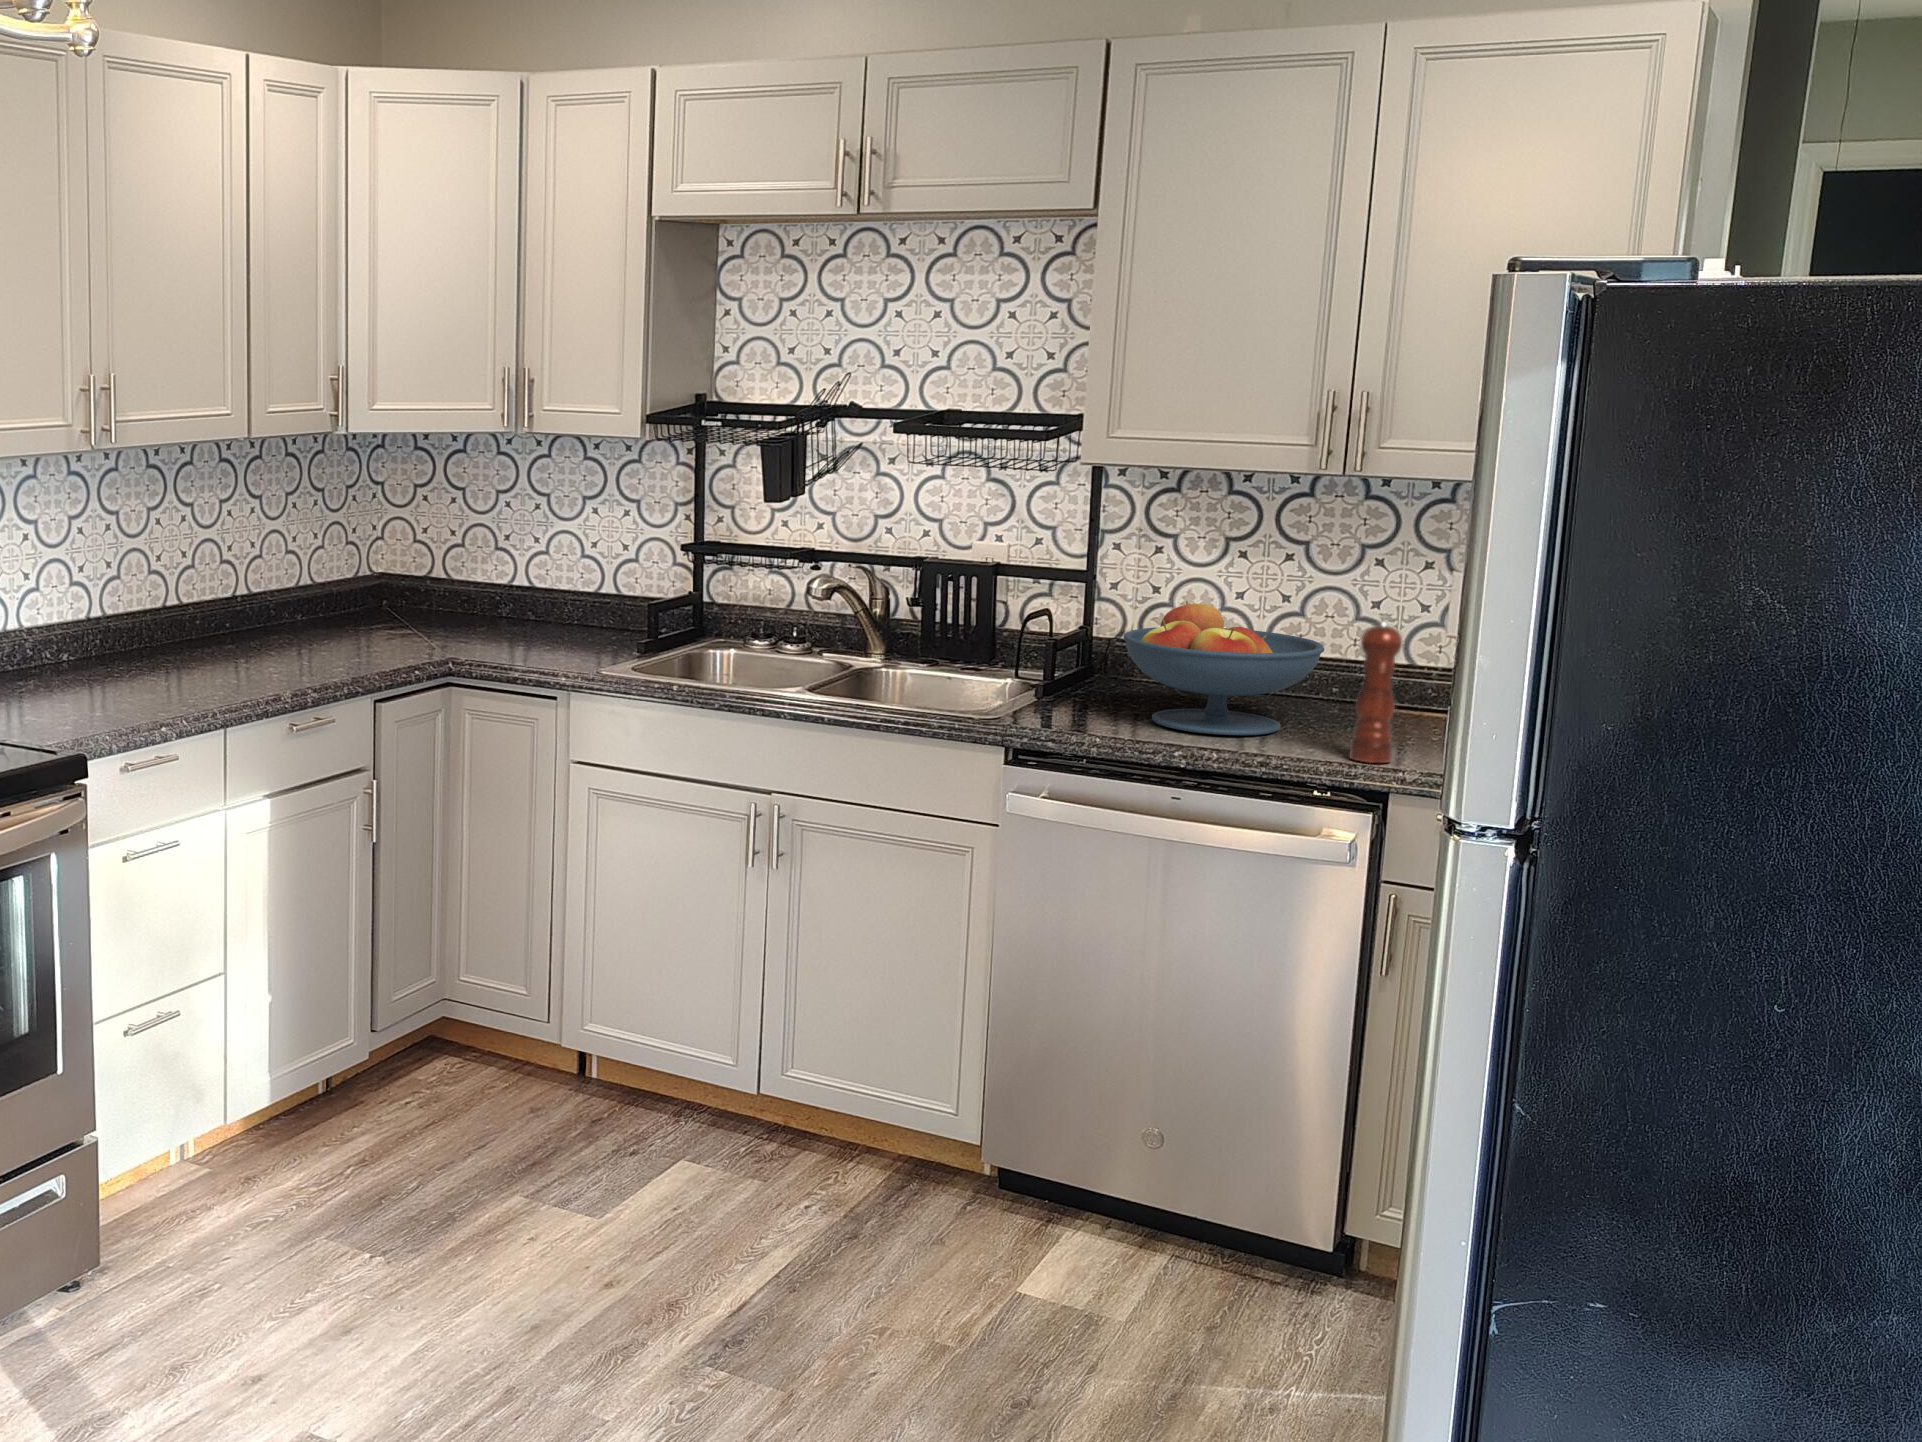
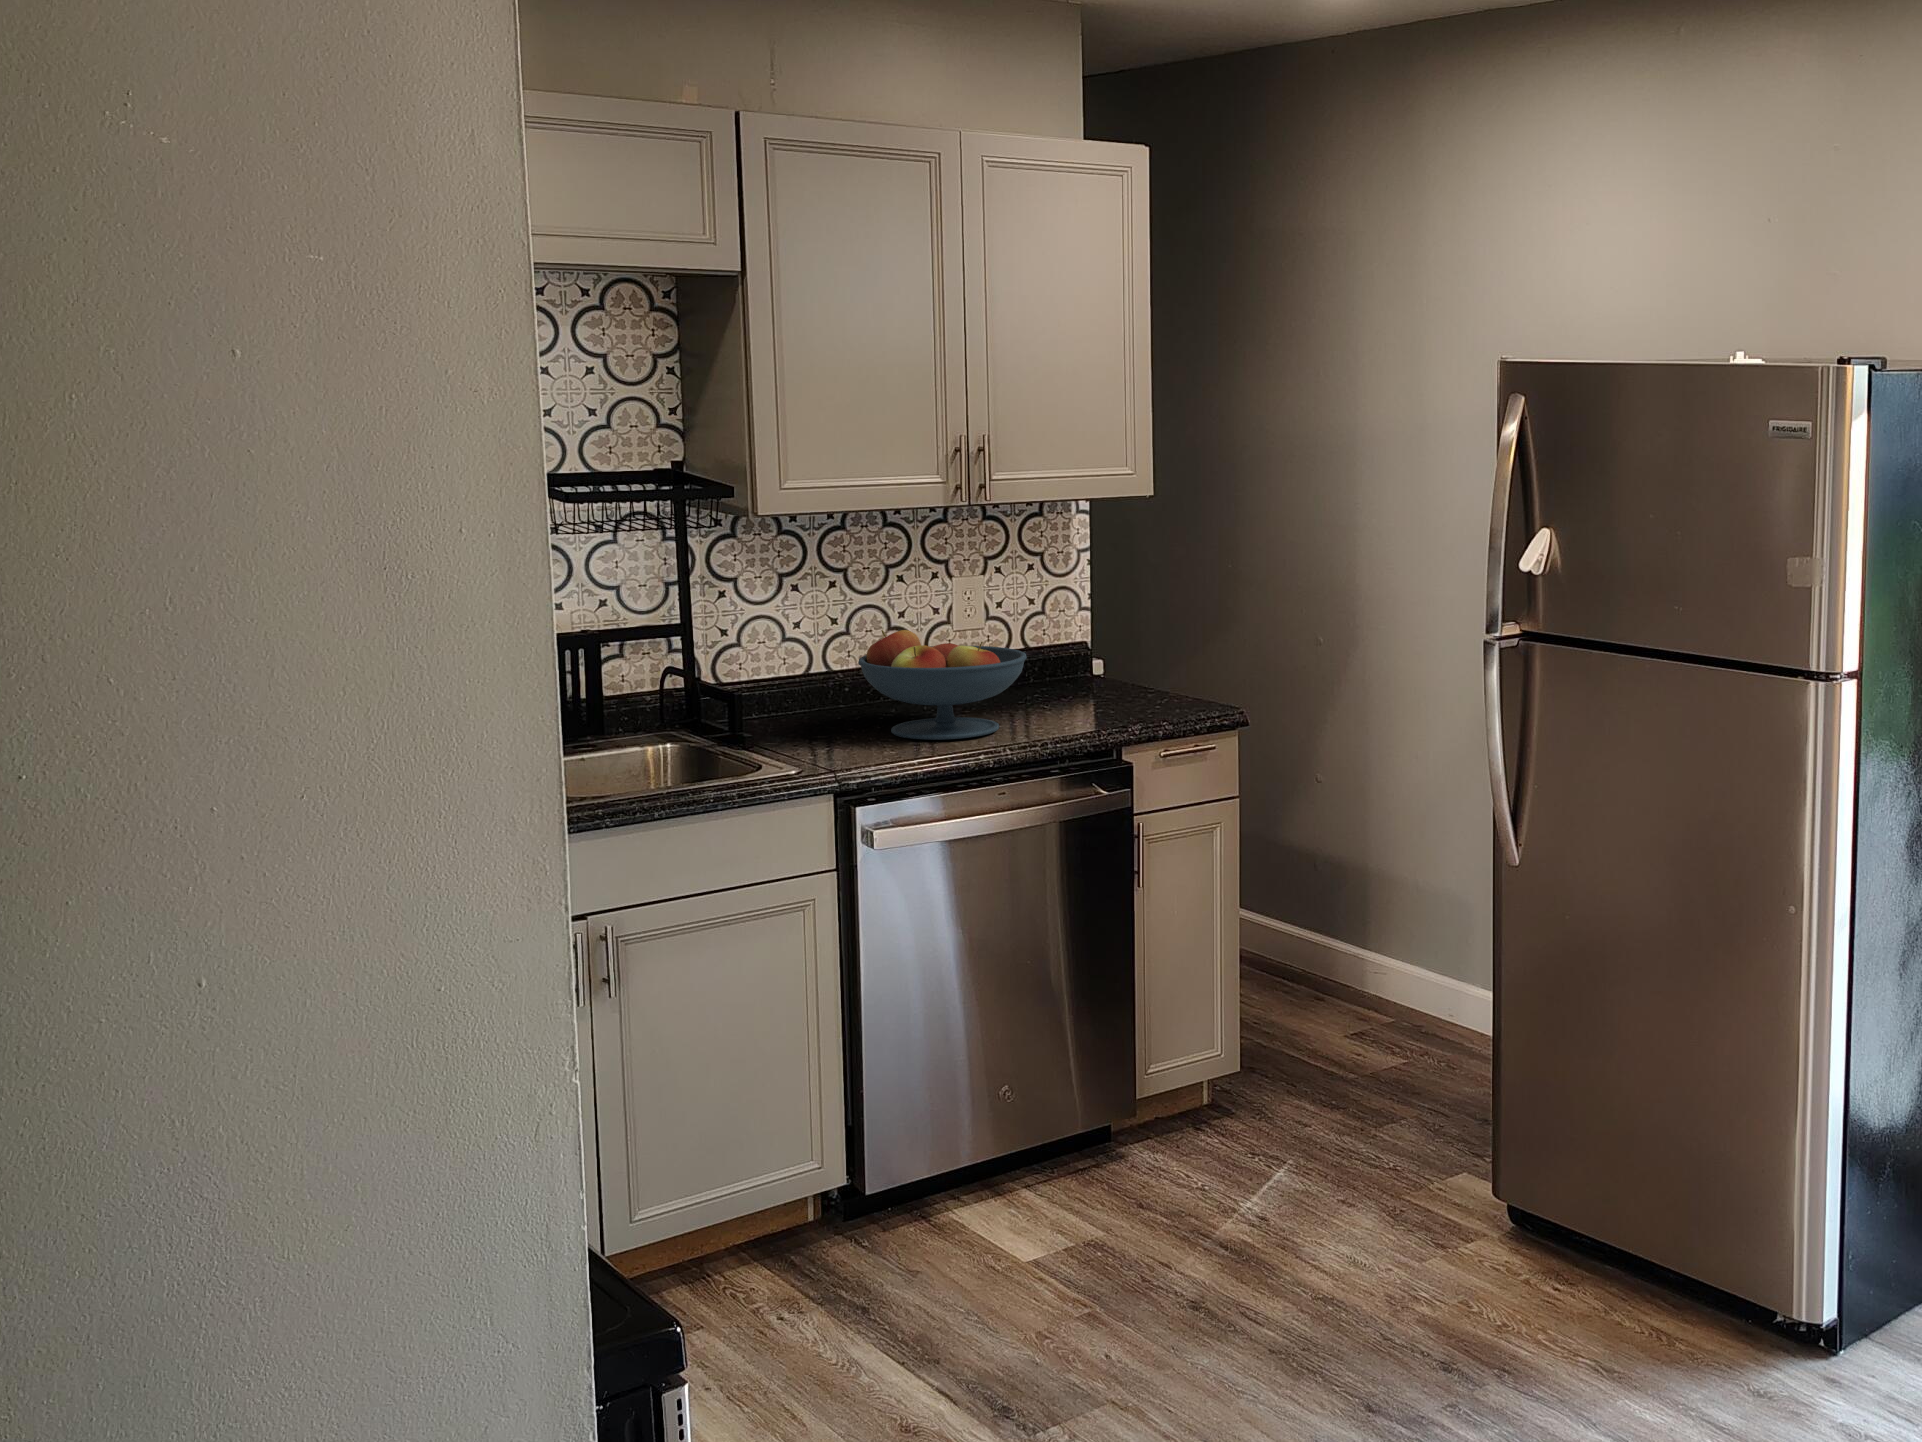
pepper mill: present [1350,615,1403,763] -> none [1084,611,1116,727]

